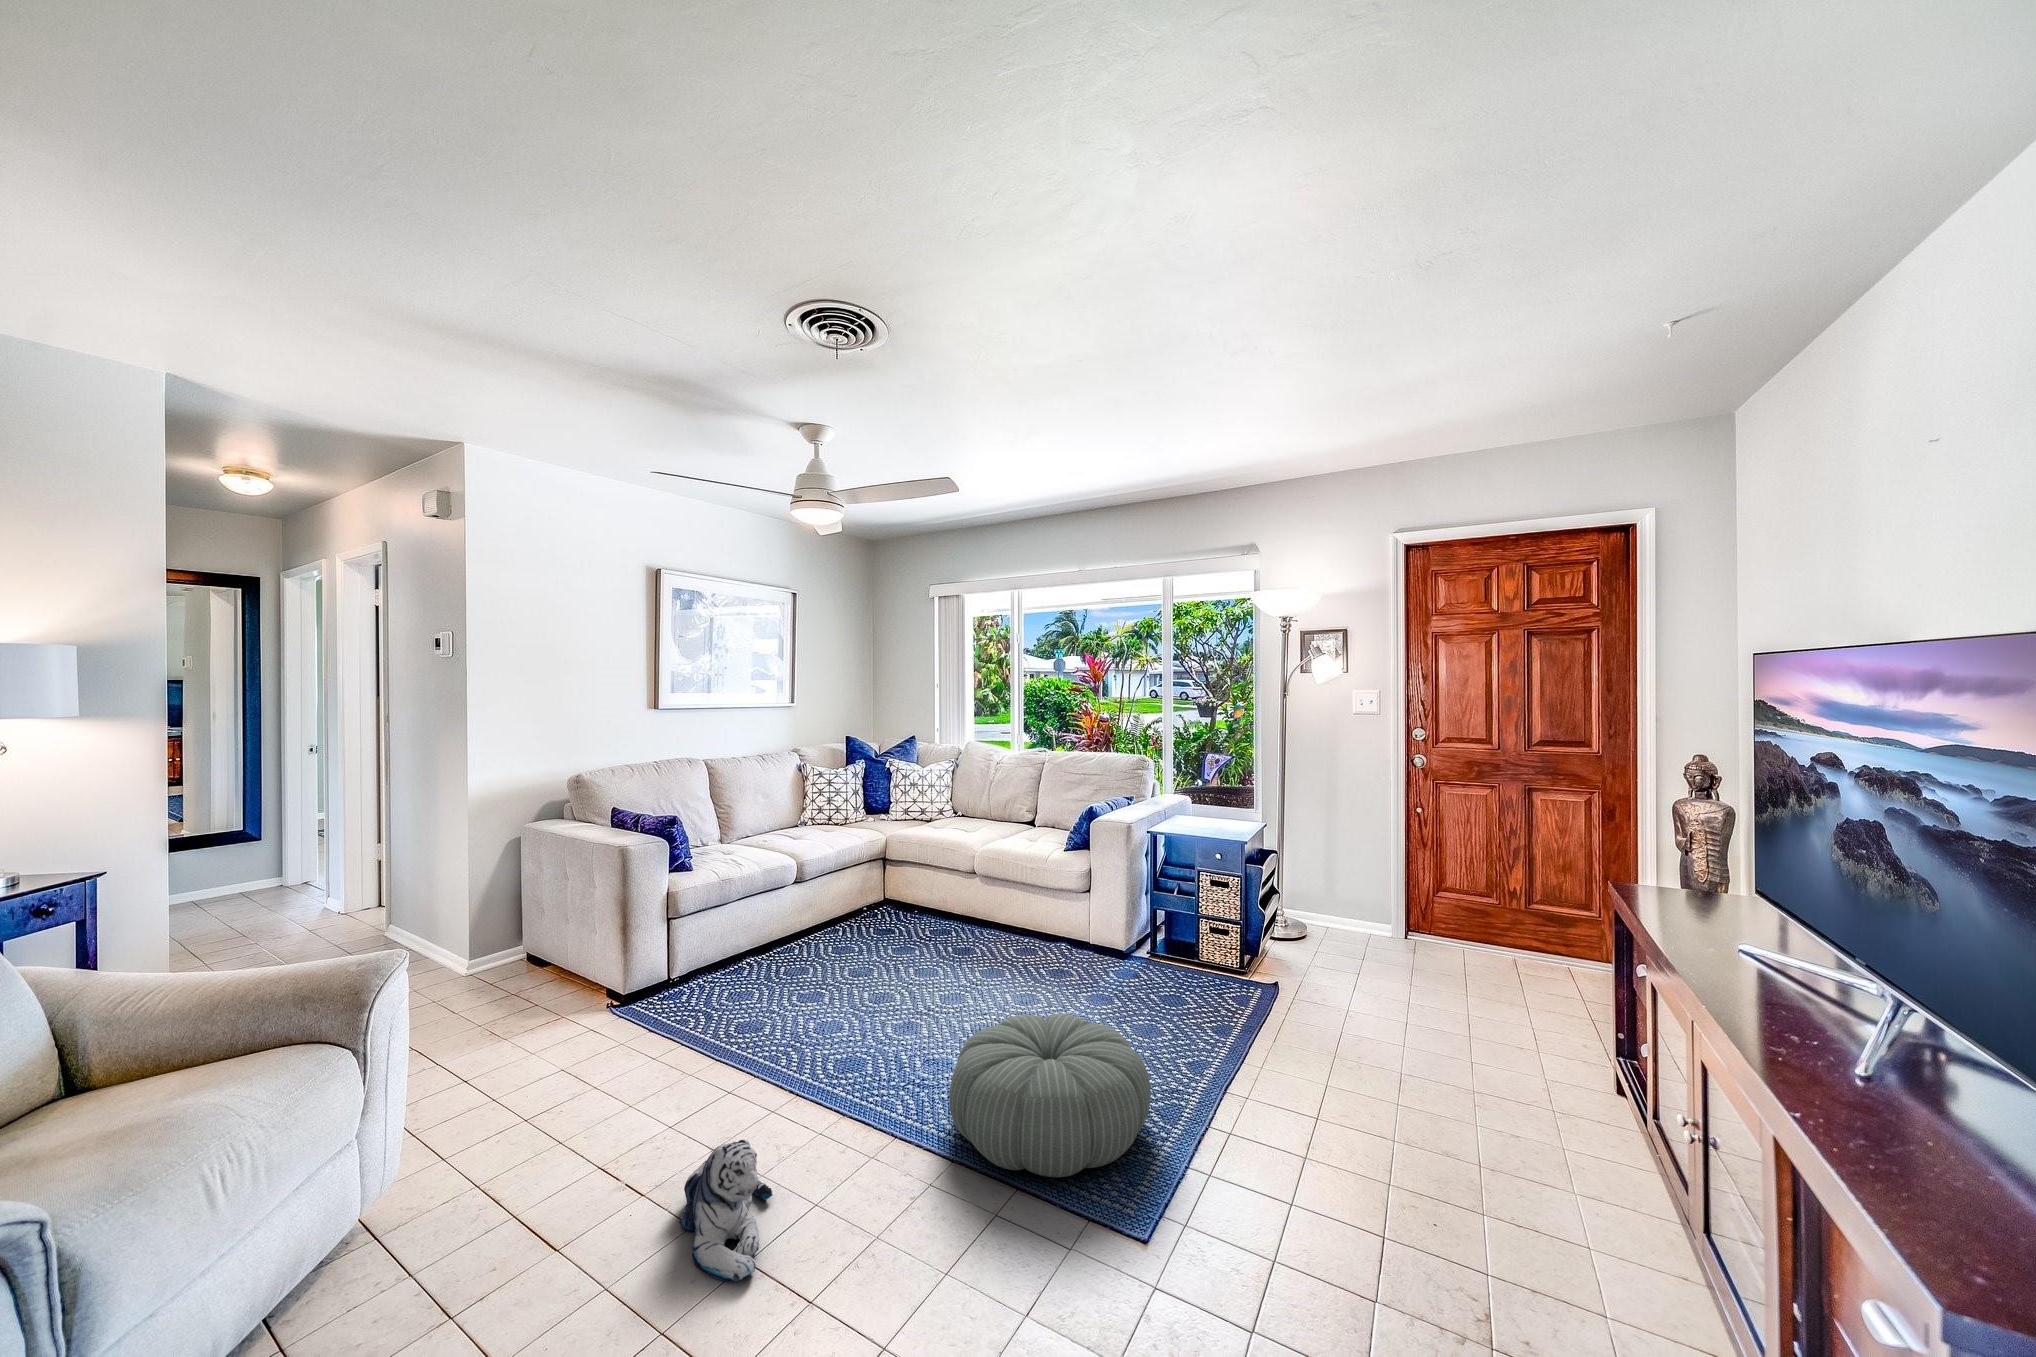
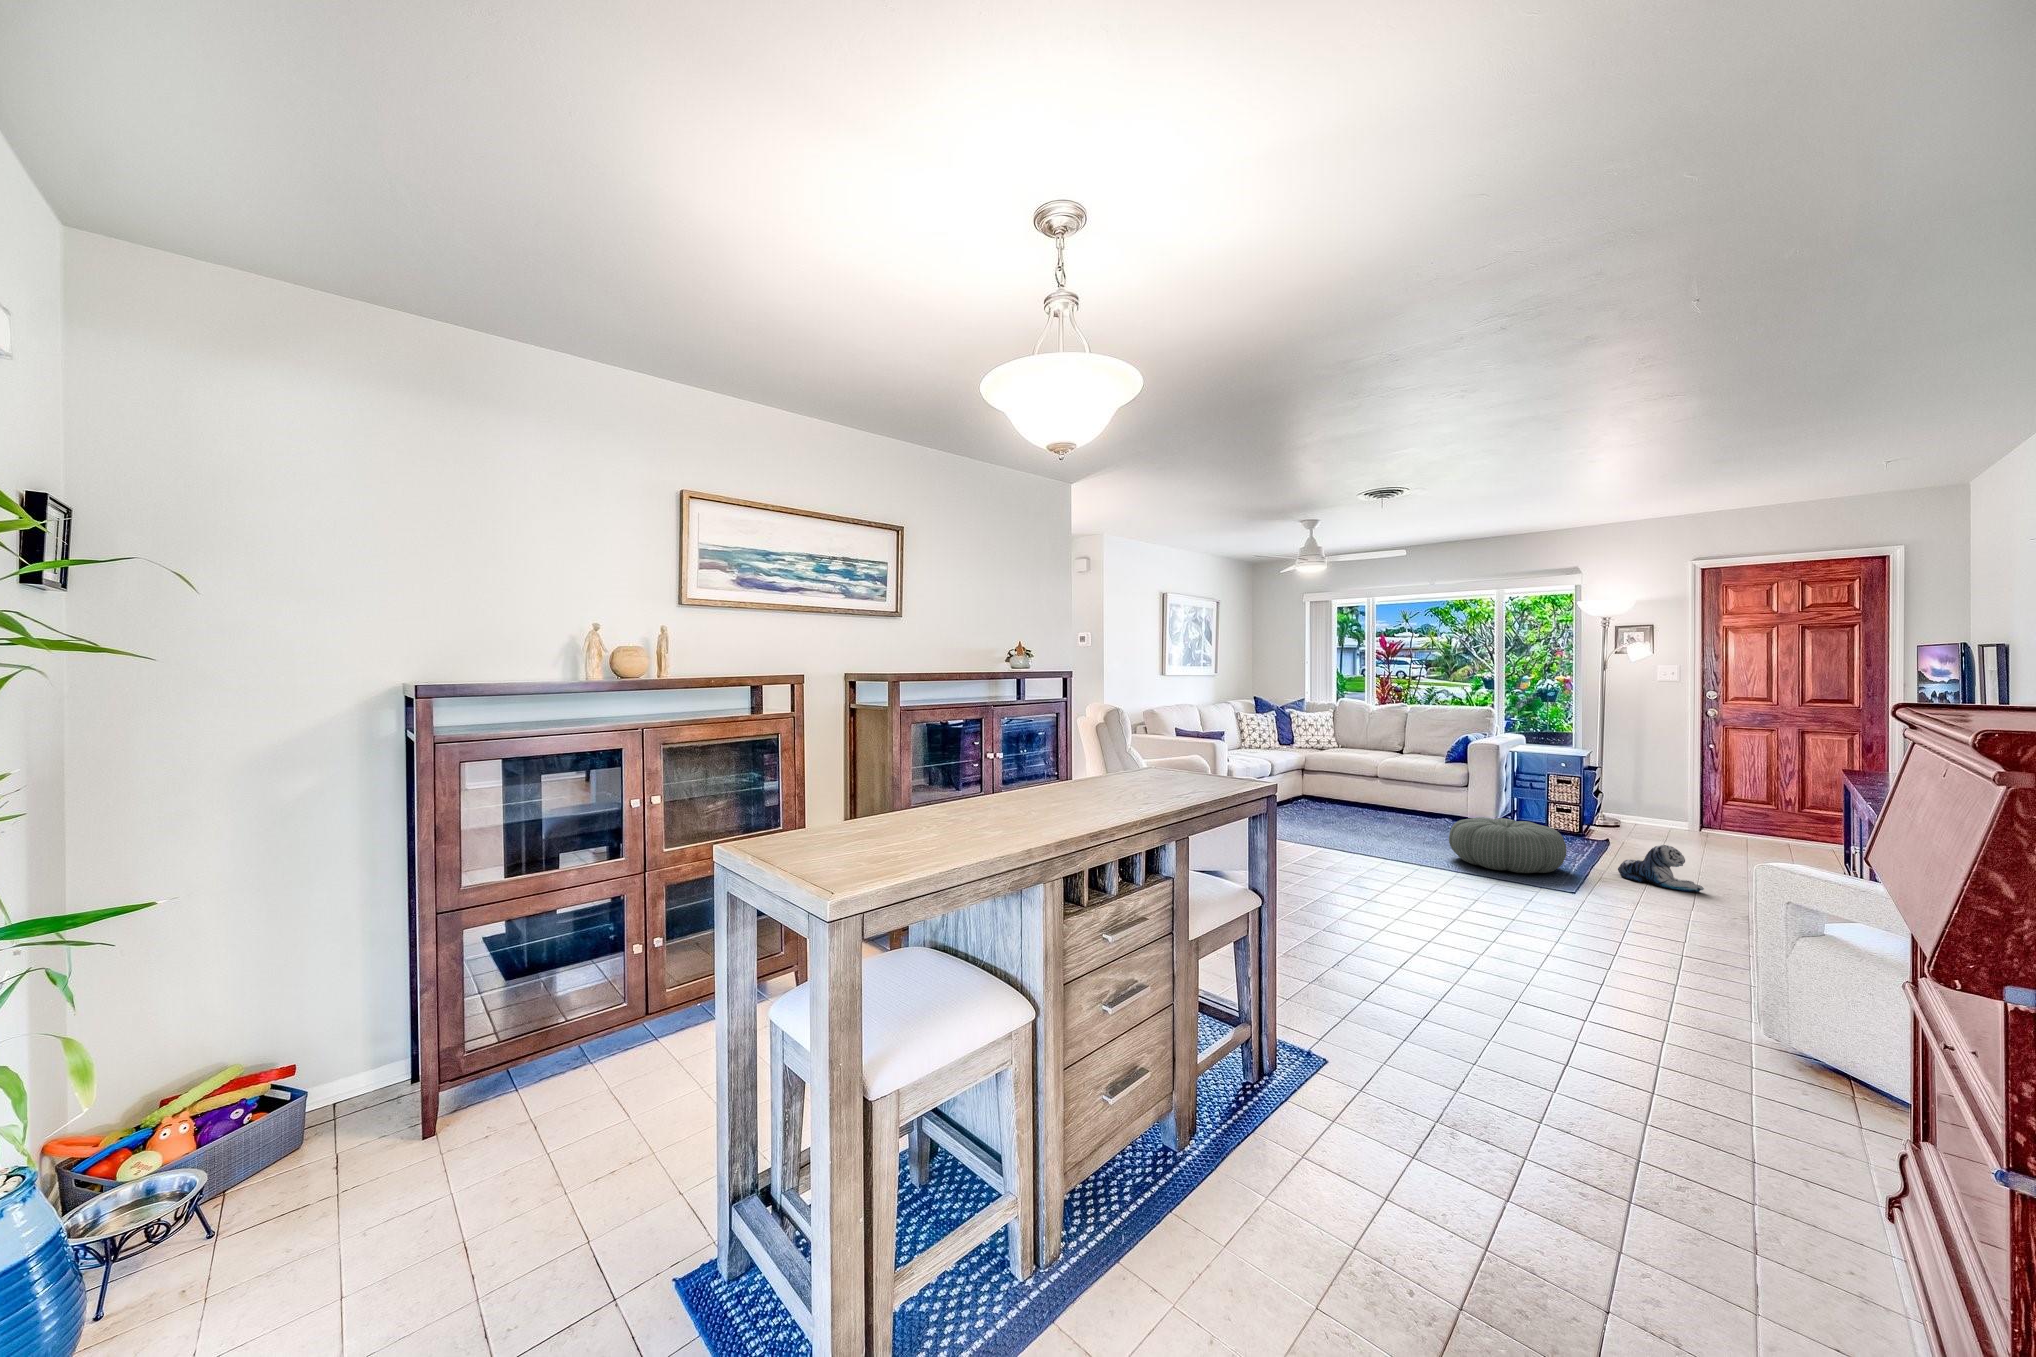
plush toy: present [679,1140,773,1283] -> present [1618,845,1704,892]

